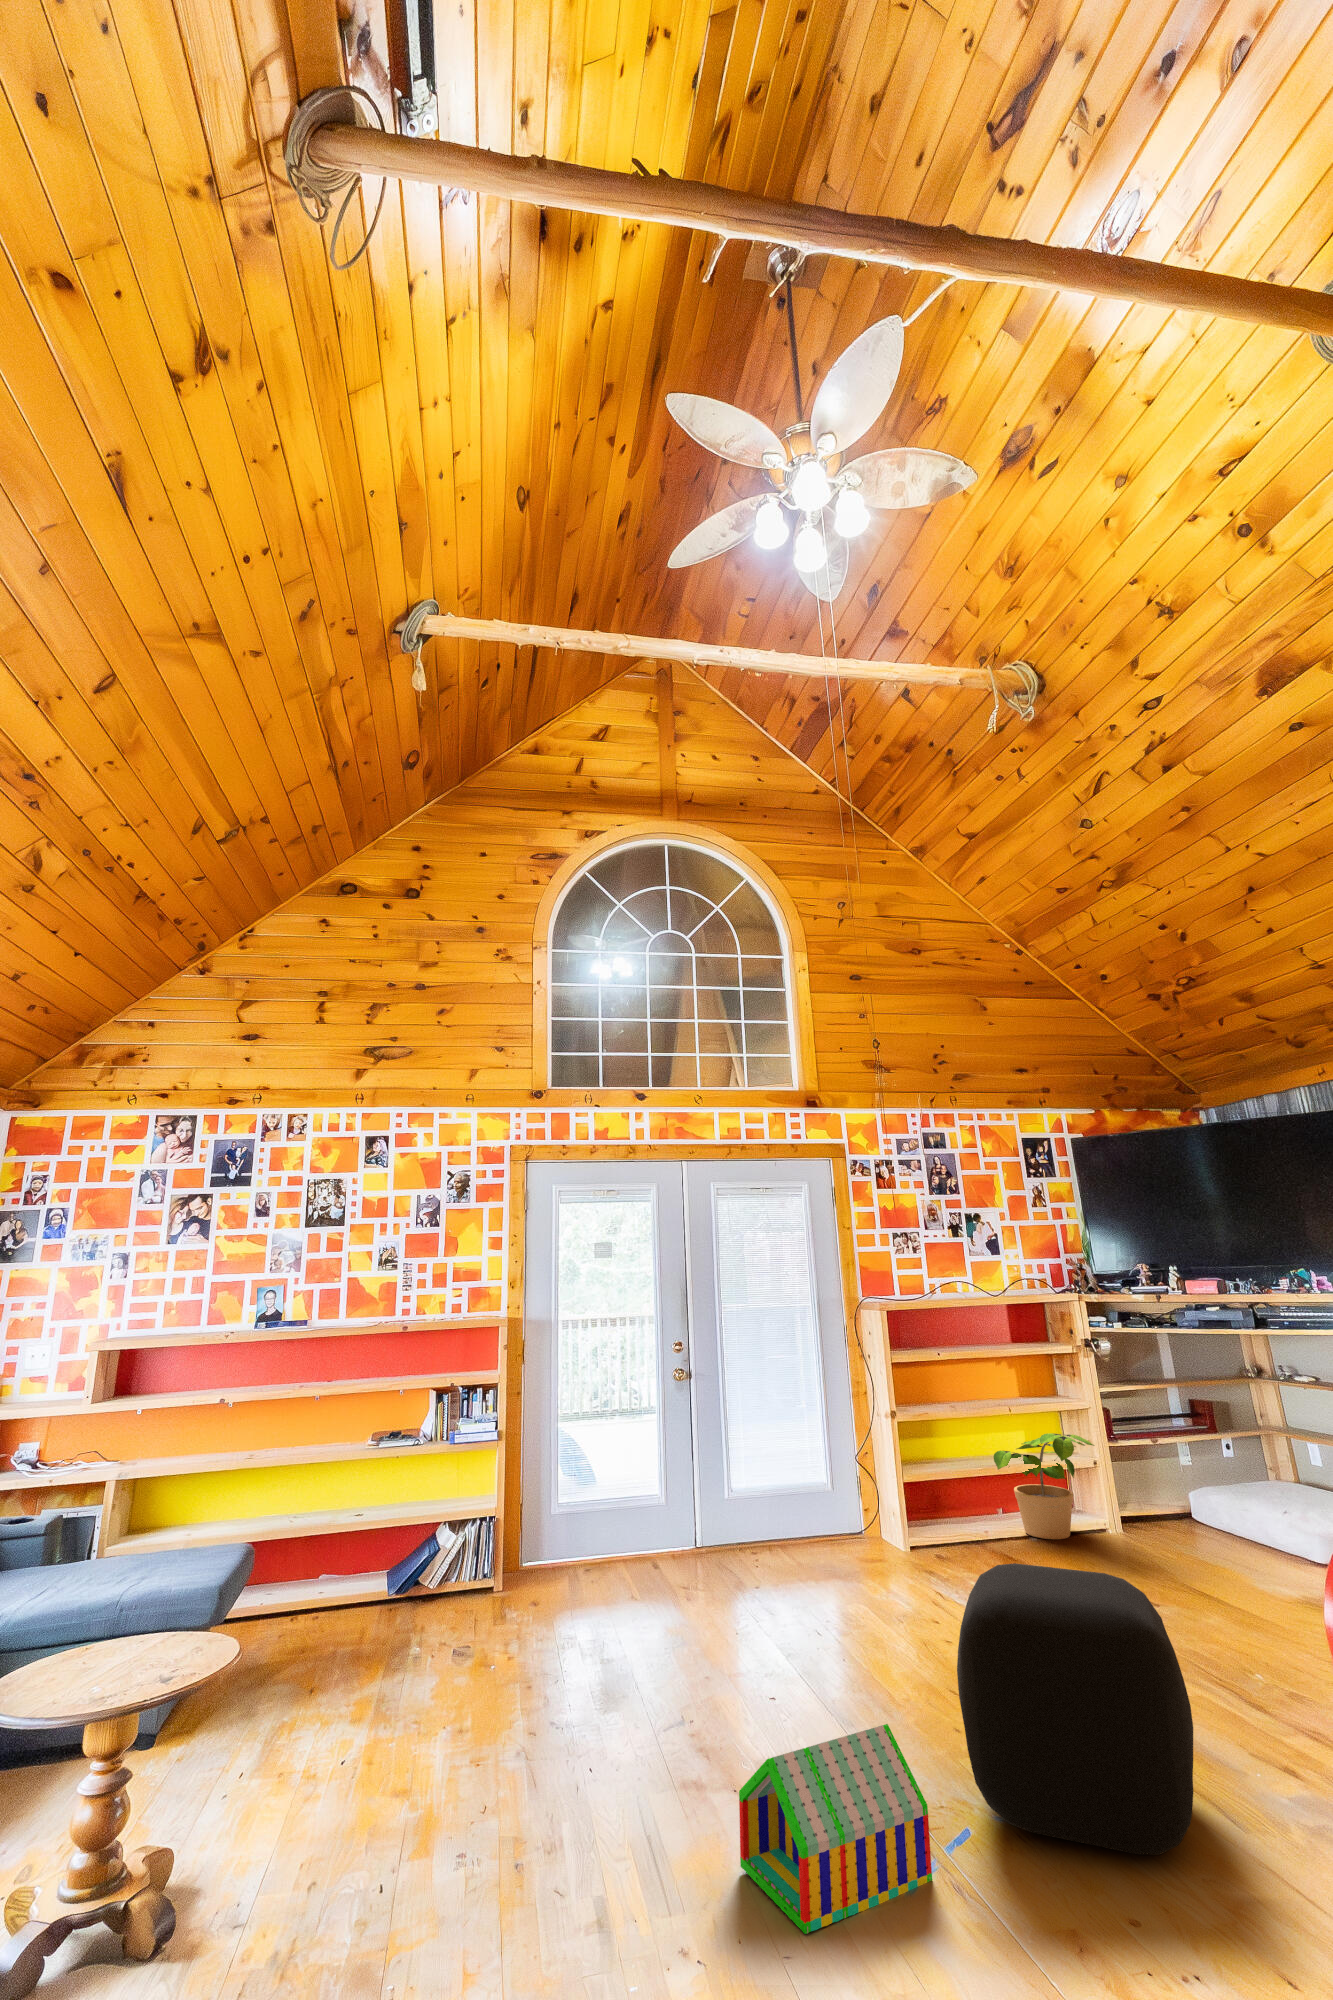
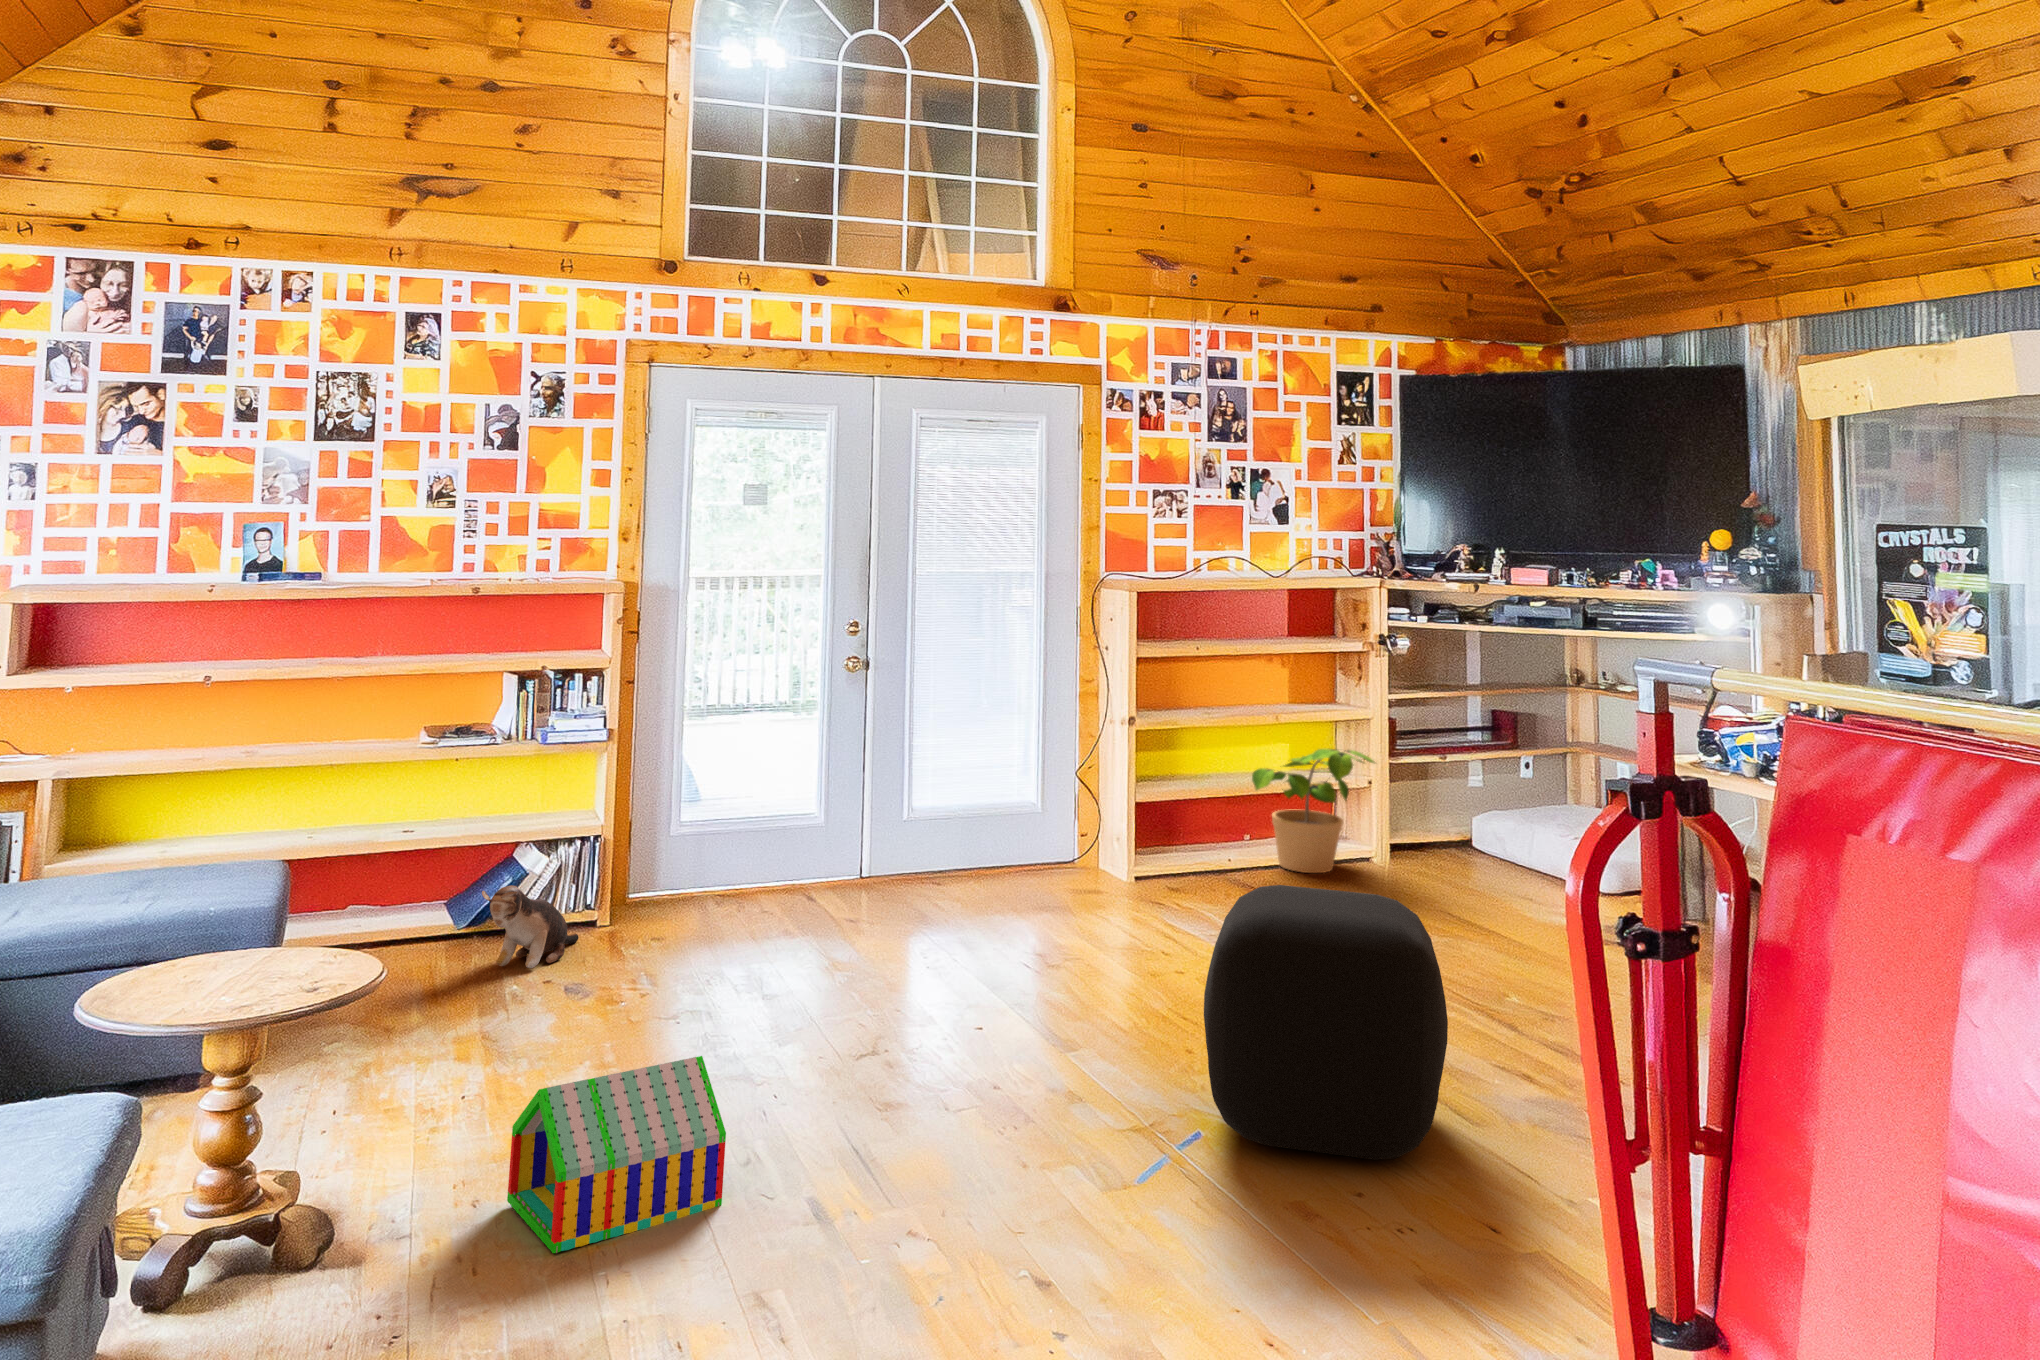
plush toy: none [403,1556,481,1625] -> present [482,885,579,968]
toy house: present [739,1724,932,1934] -> present [507,1056,726,1253]

